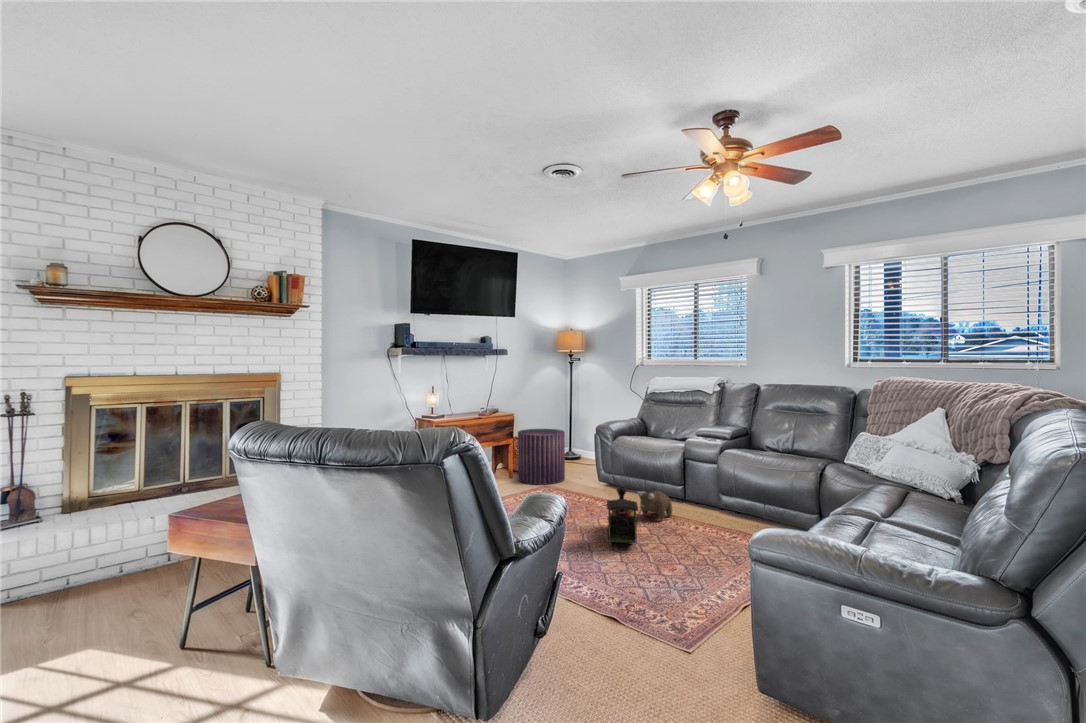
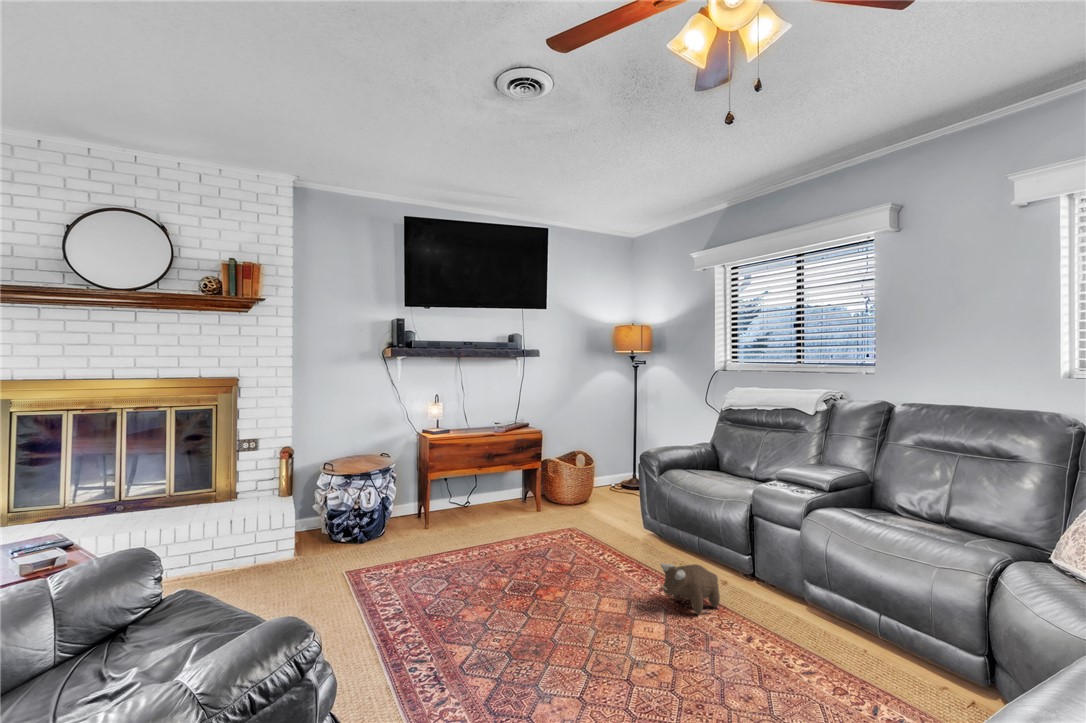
pouf: present [518,429,565,485] -> none [545,450,606,525]
toy train: present [607,488,638,544] -> none [573,559,649,667]

